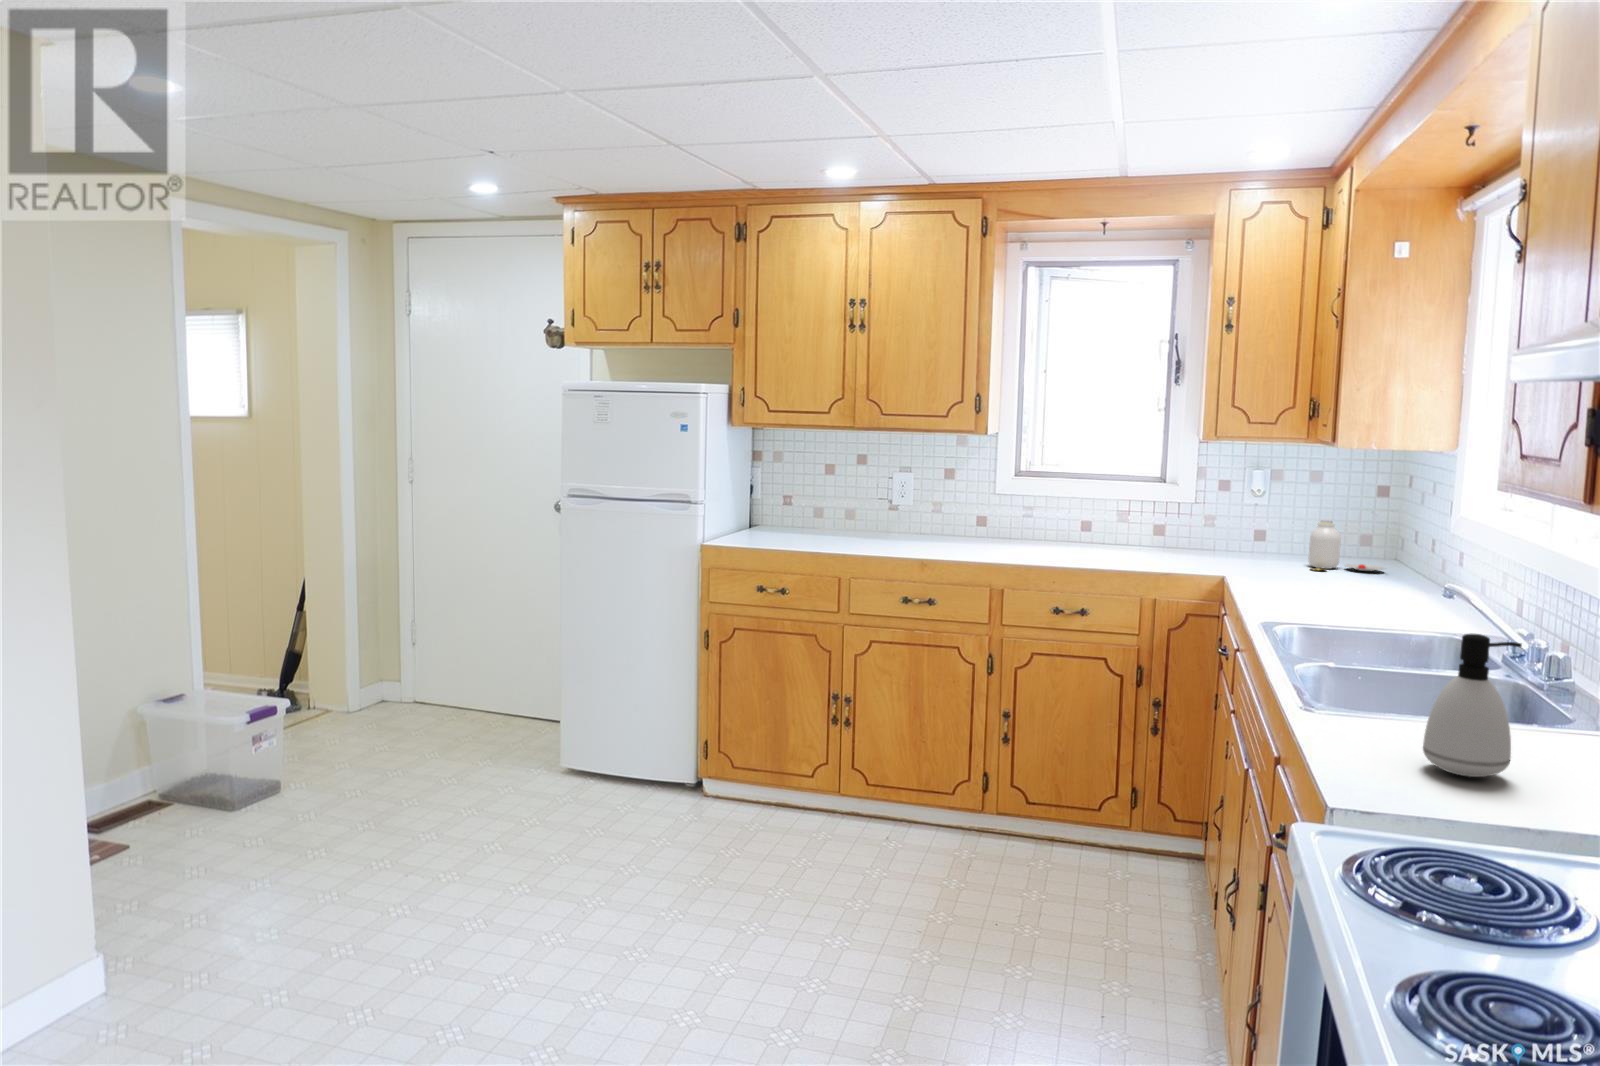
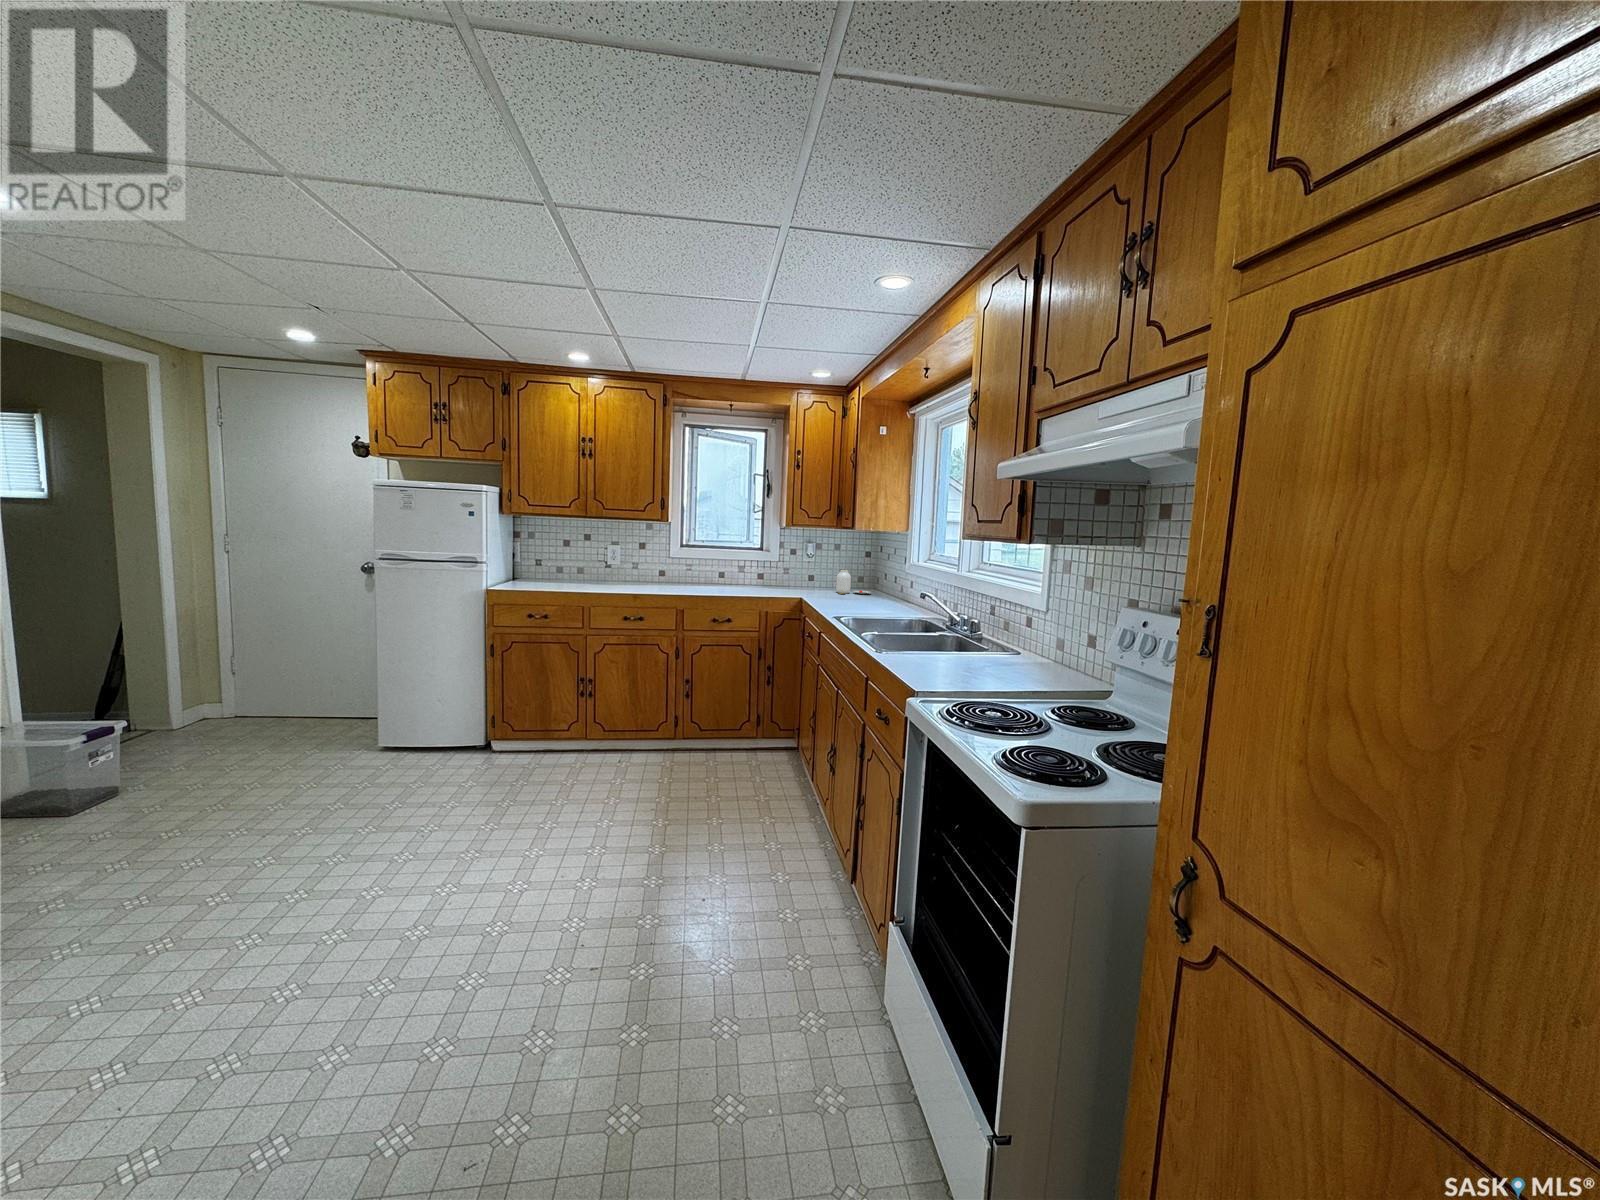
soap dispenser: present [1423,634,1522,777] -> none [953,603,996,675]

